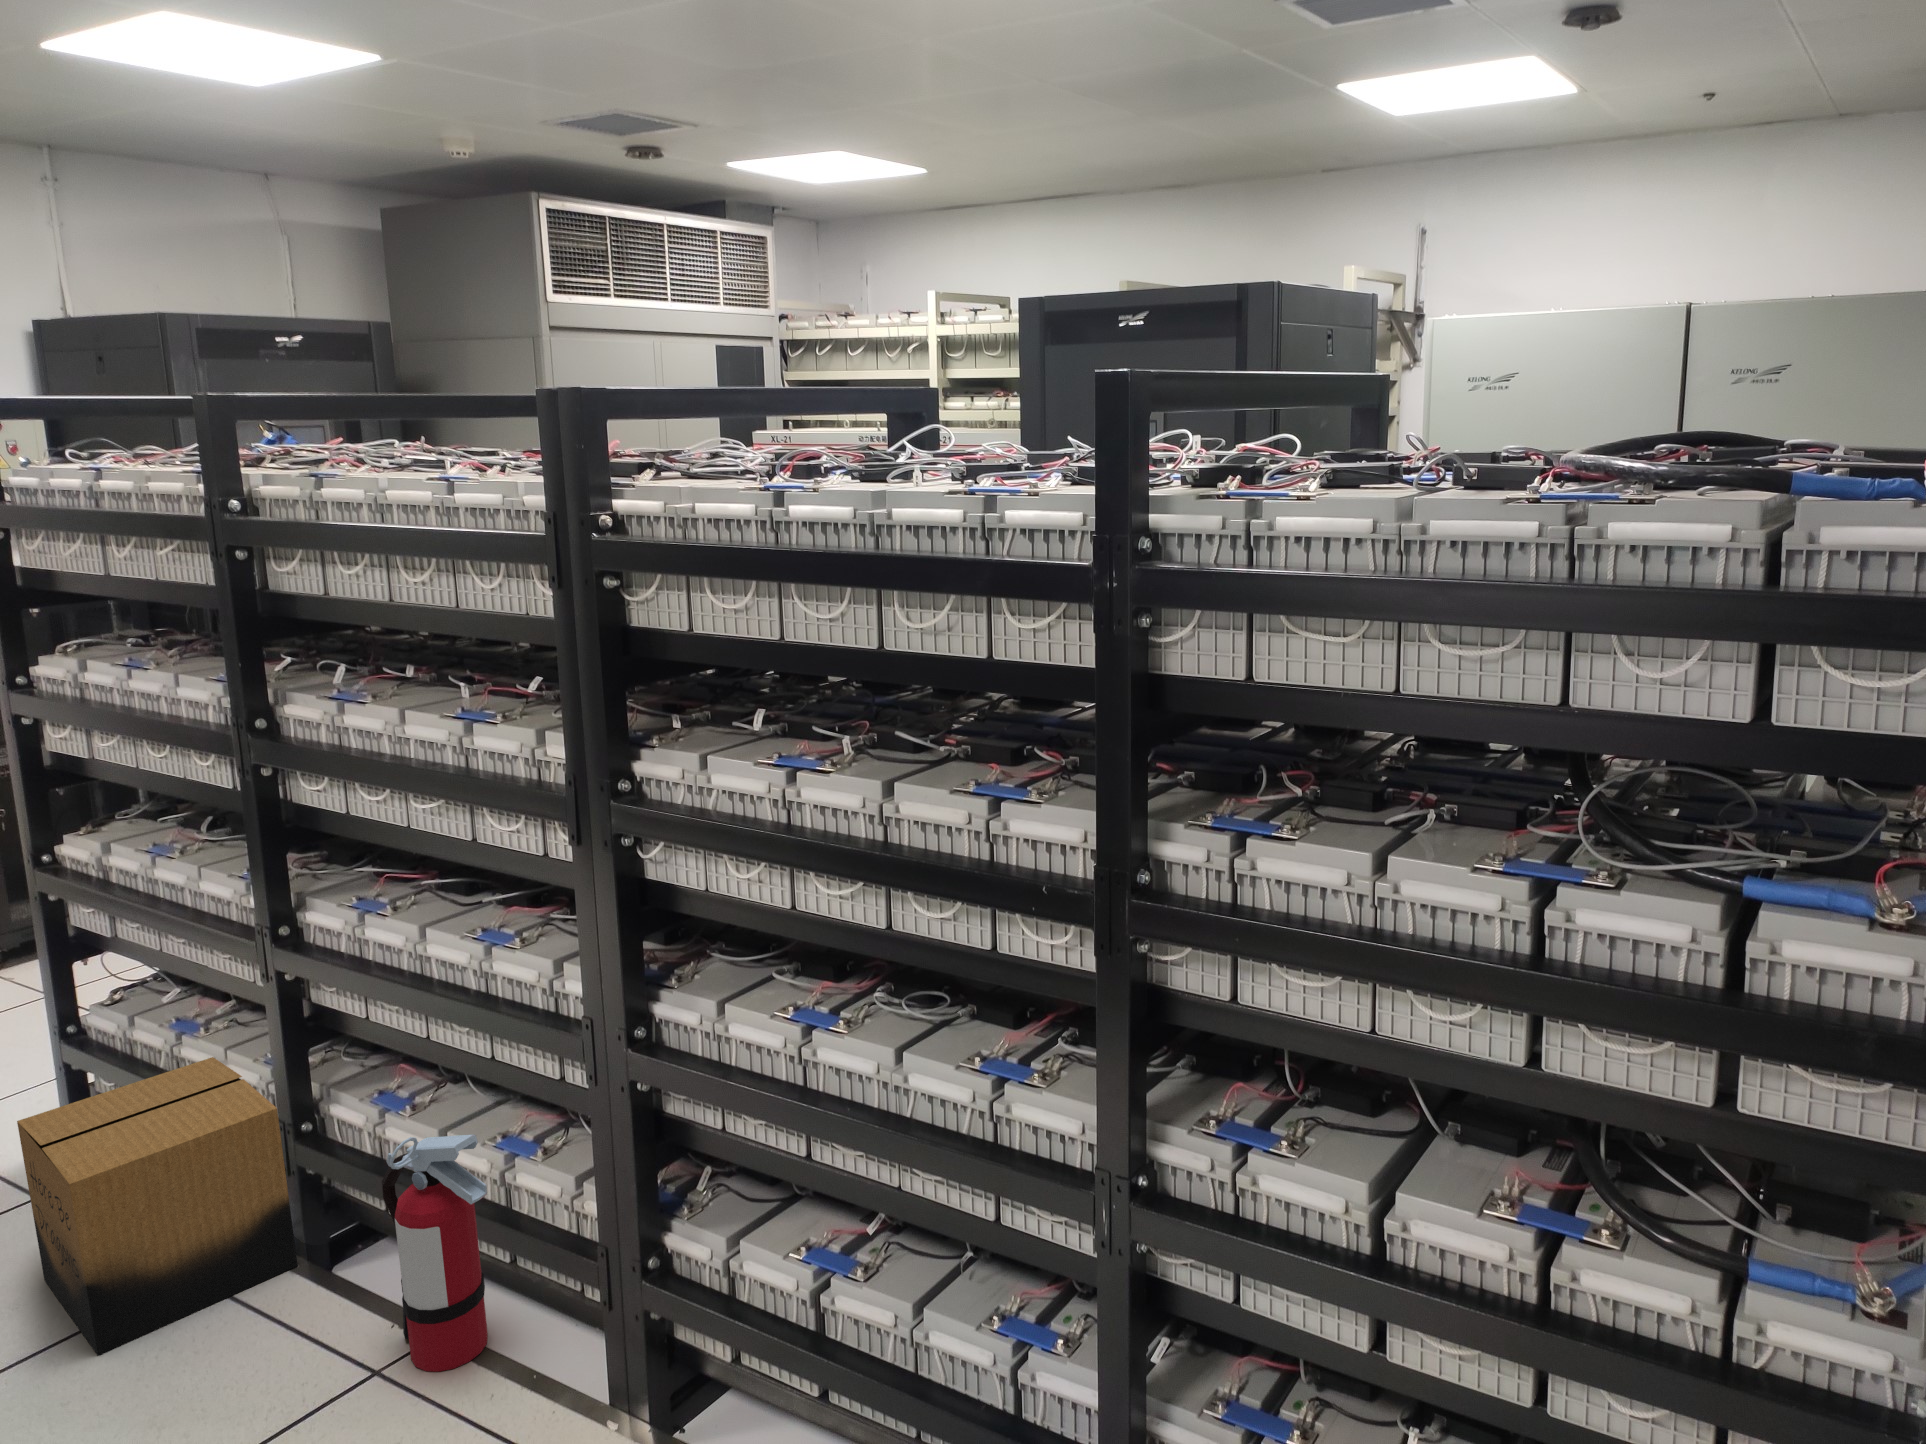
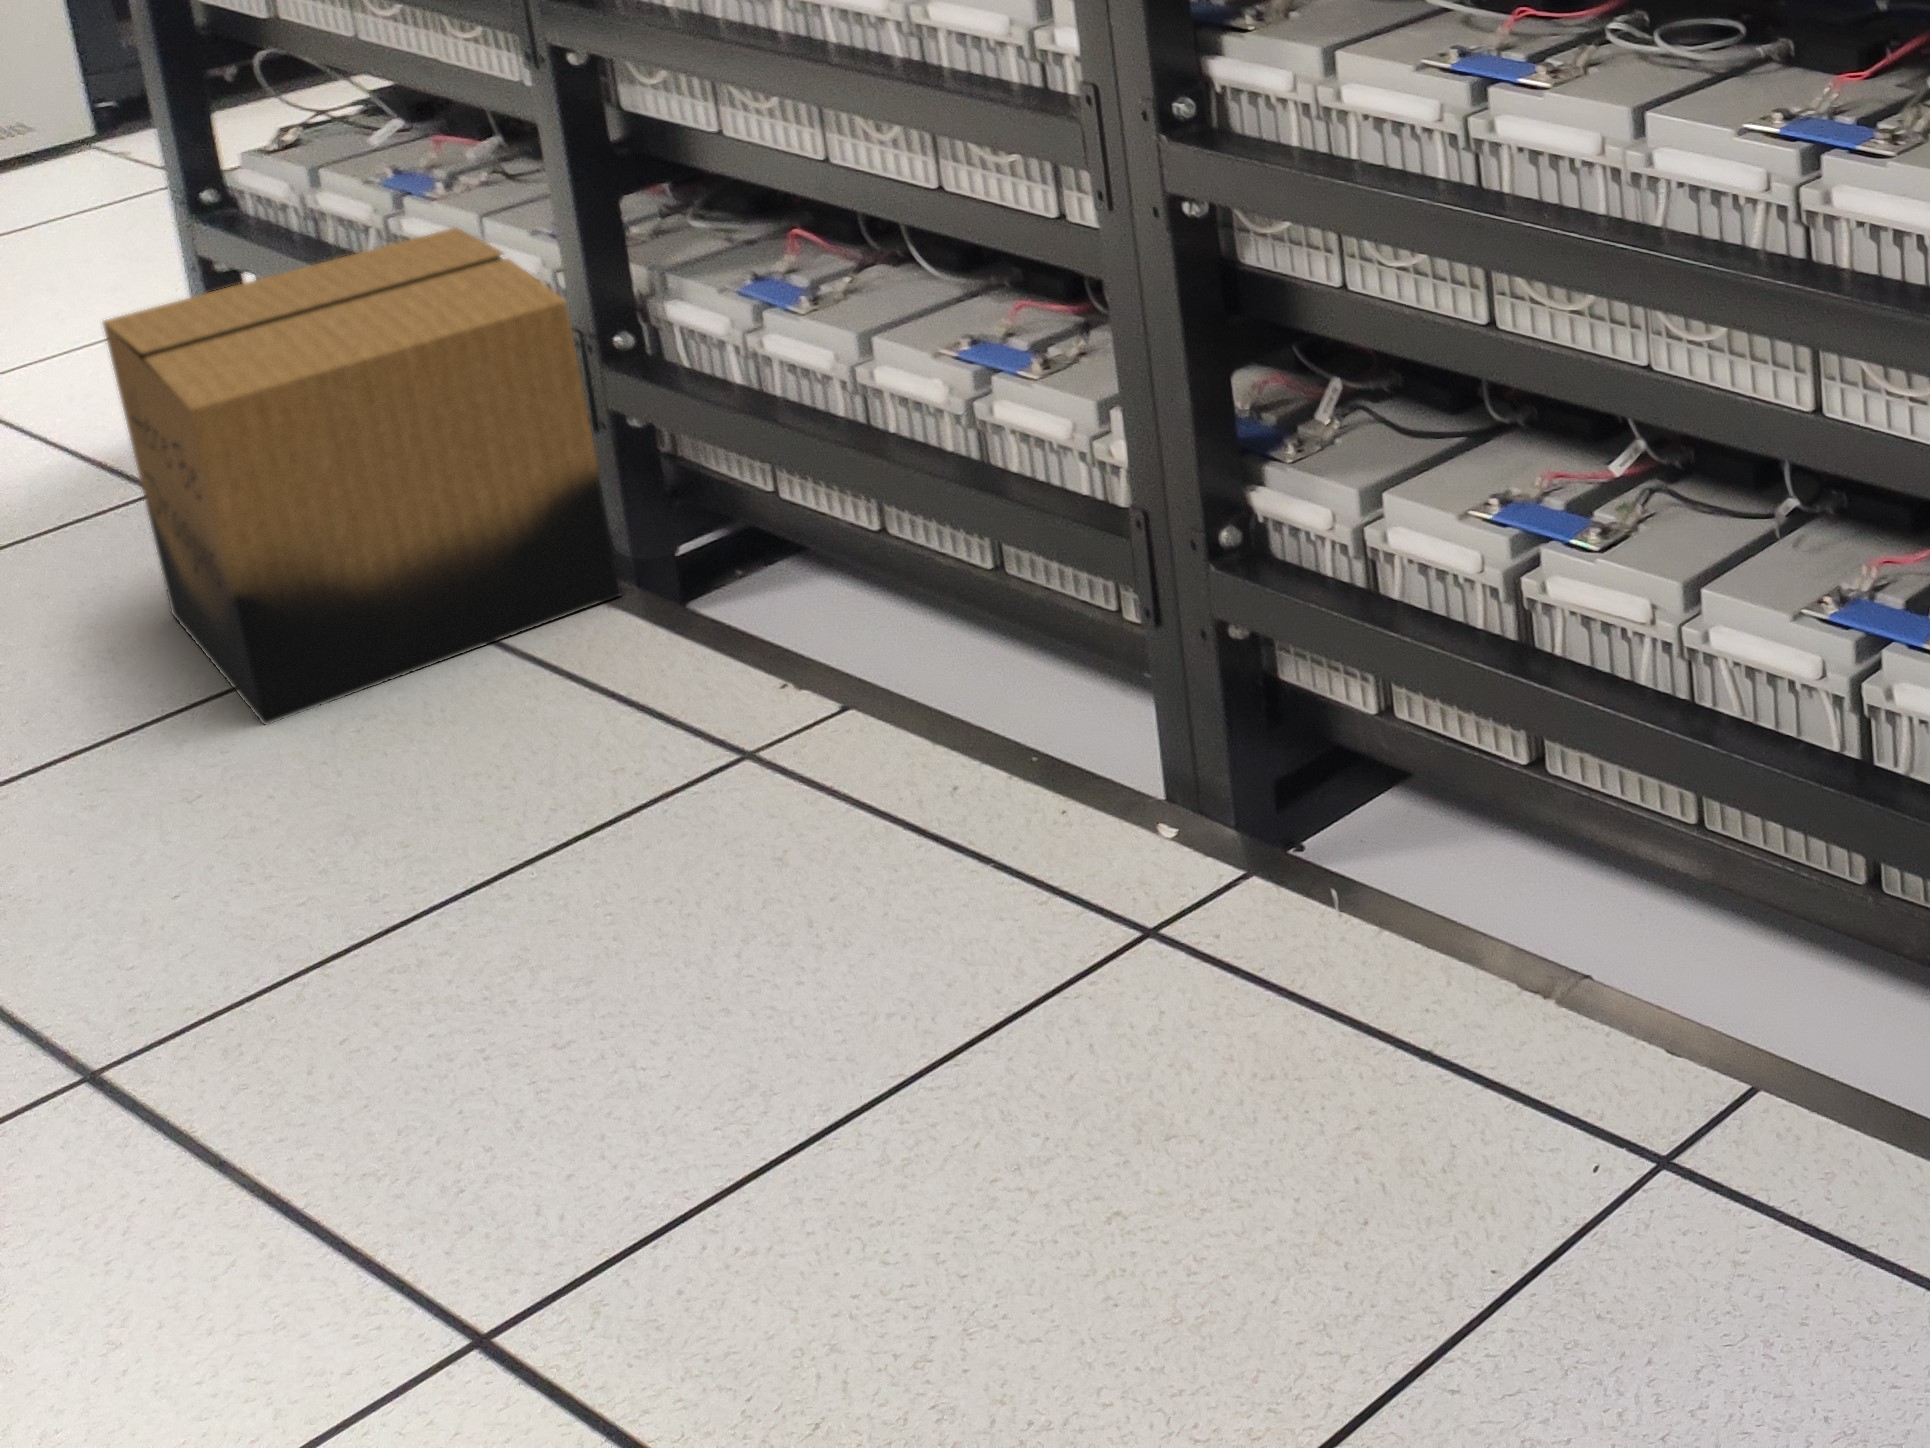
fire extinguisher: present [382,1135,488,1372] -> none [747,316,957,751]

